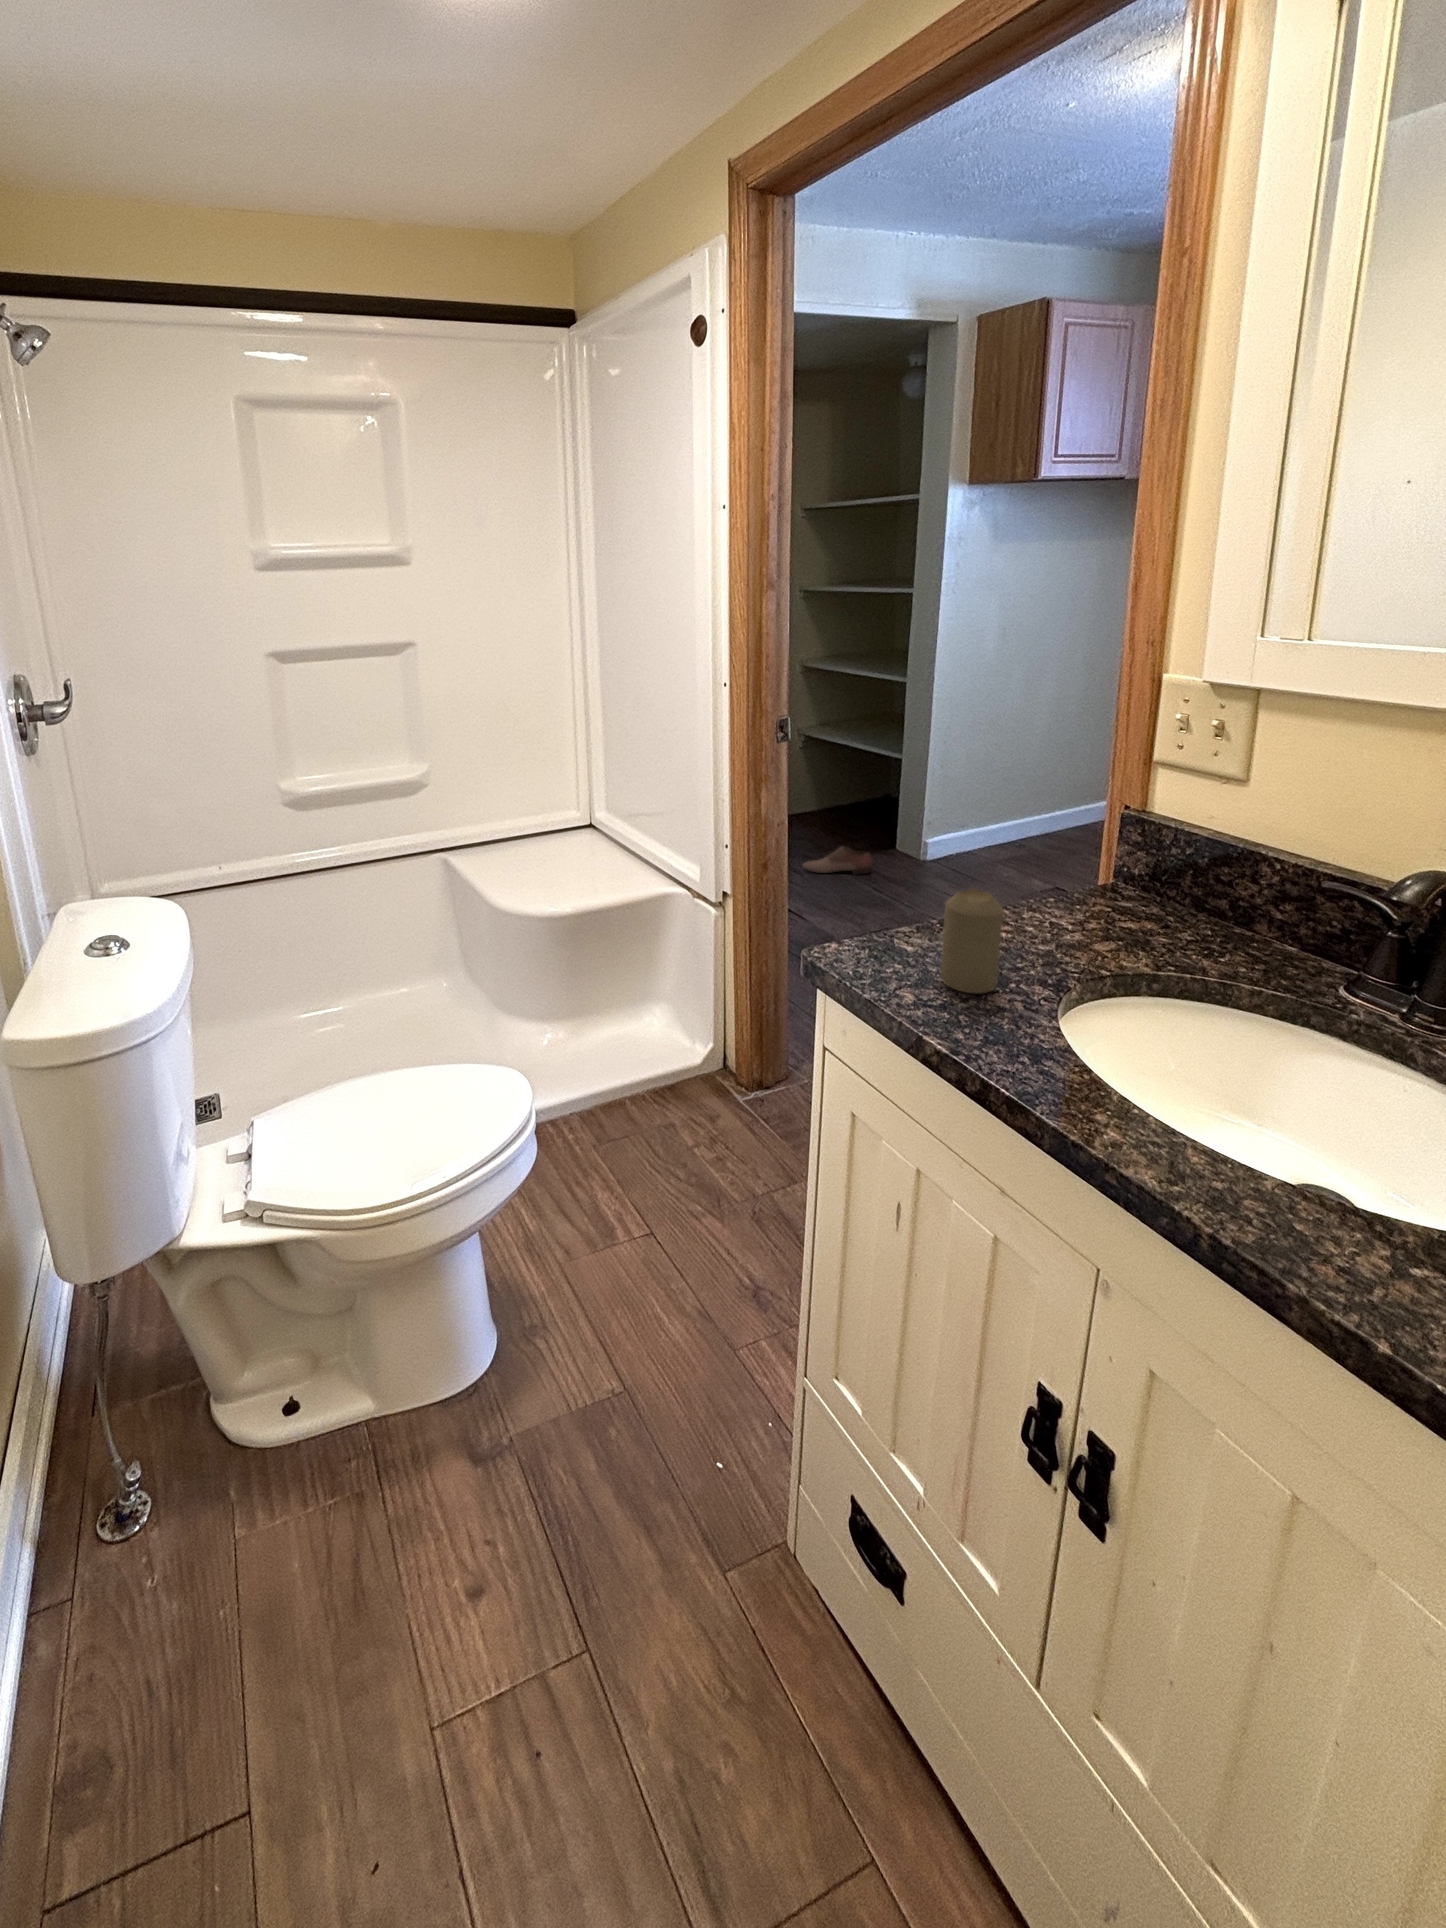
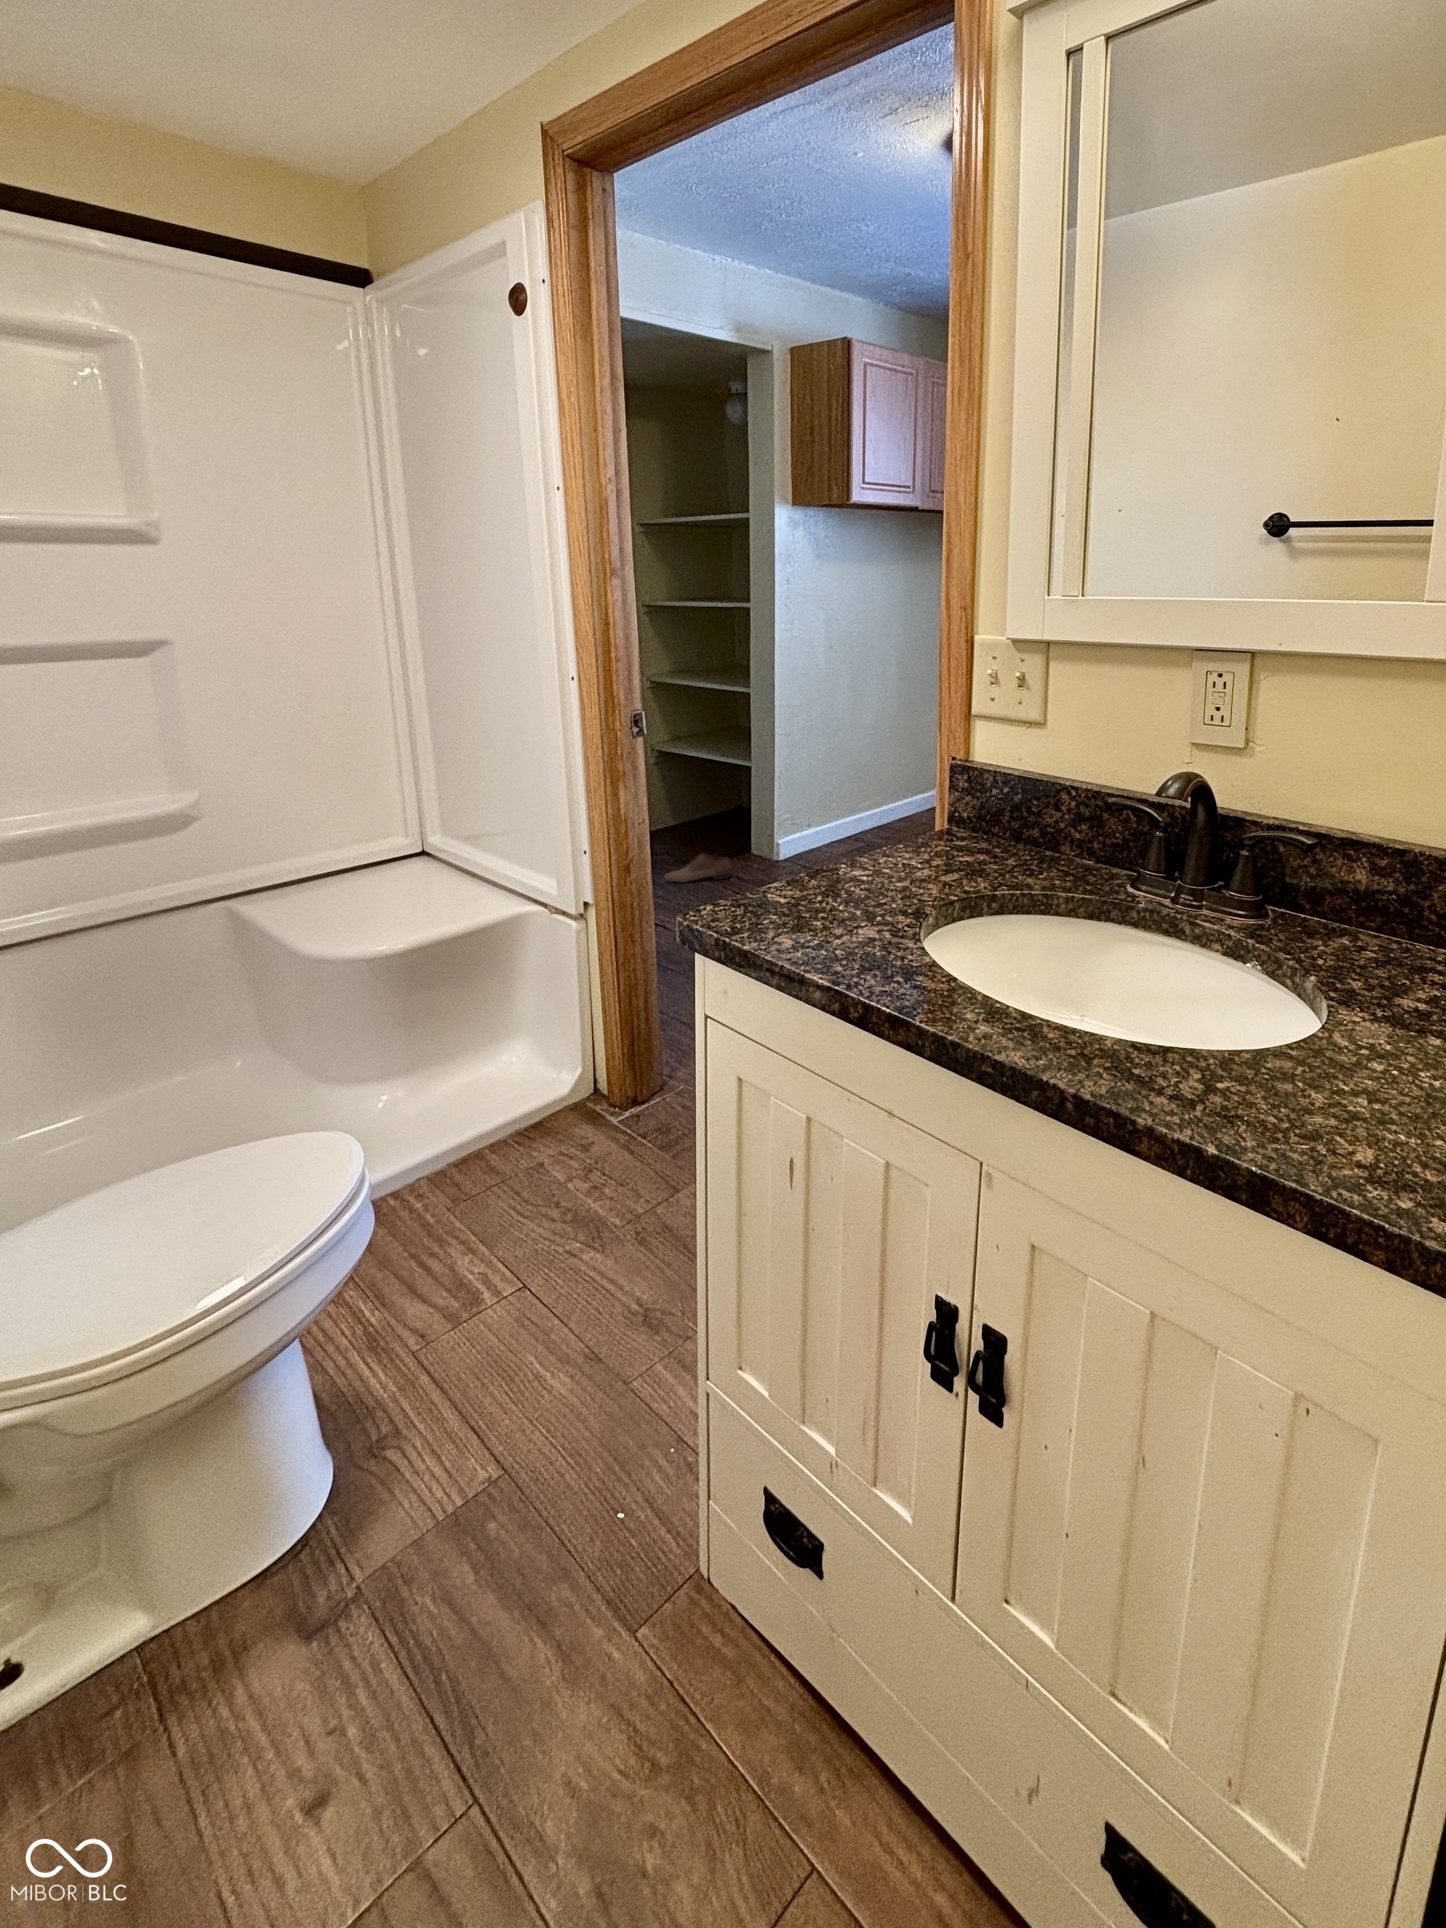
candle: present [940,888,1003,994] -> none [814,826,867,930]

